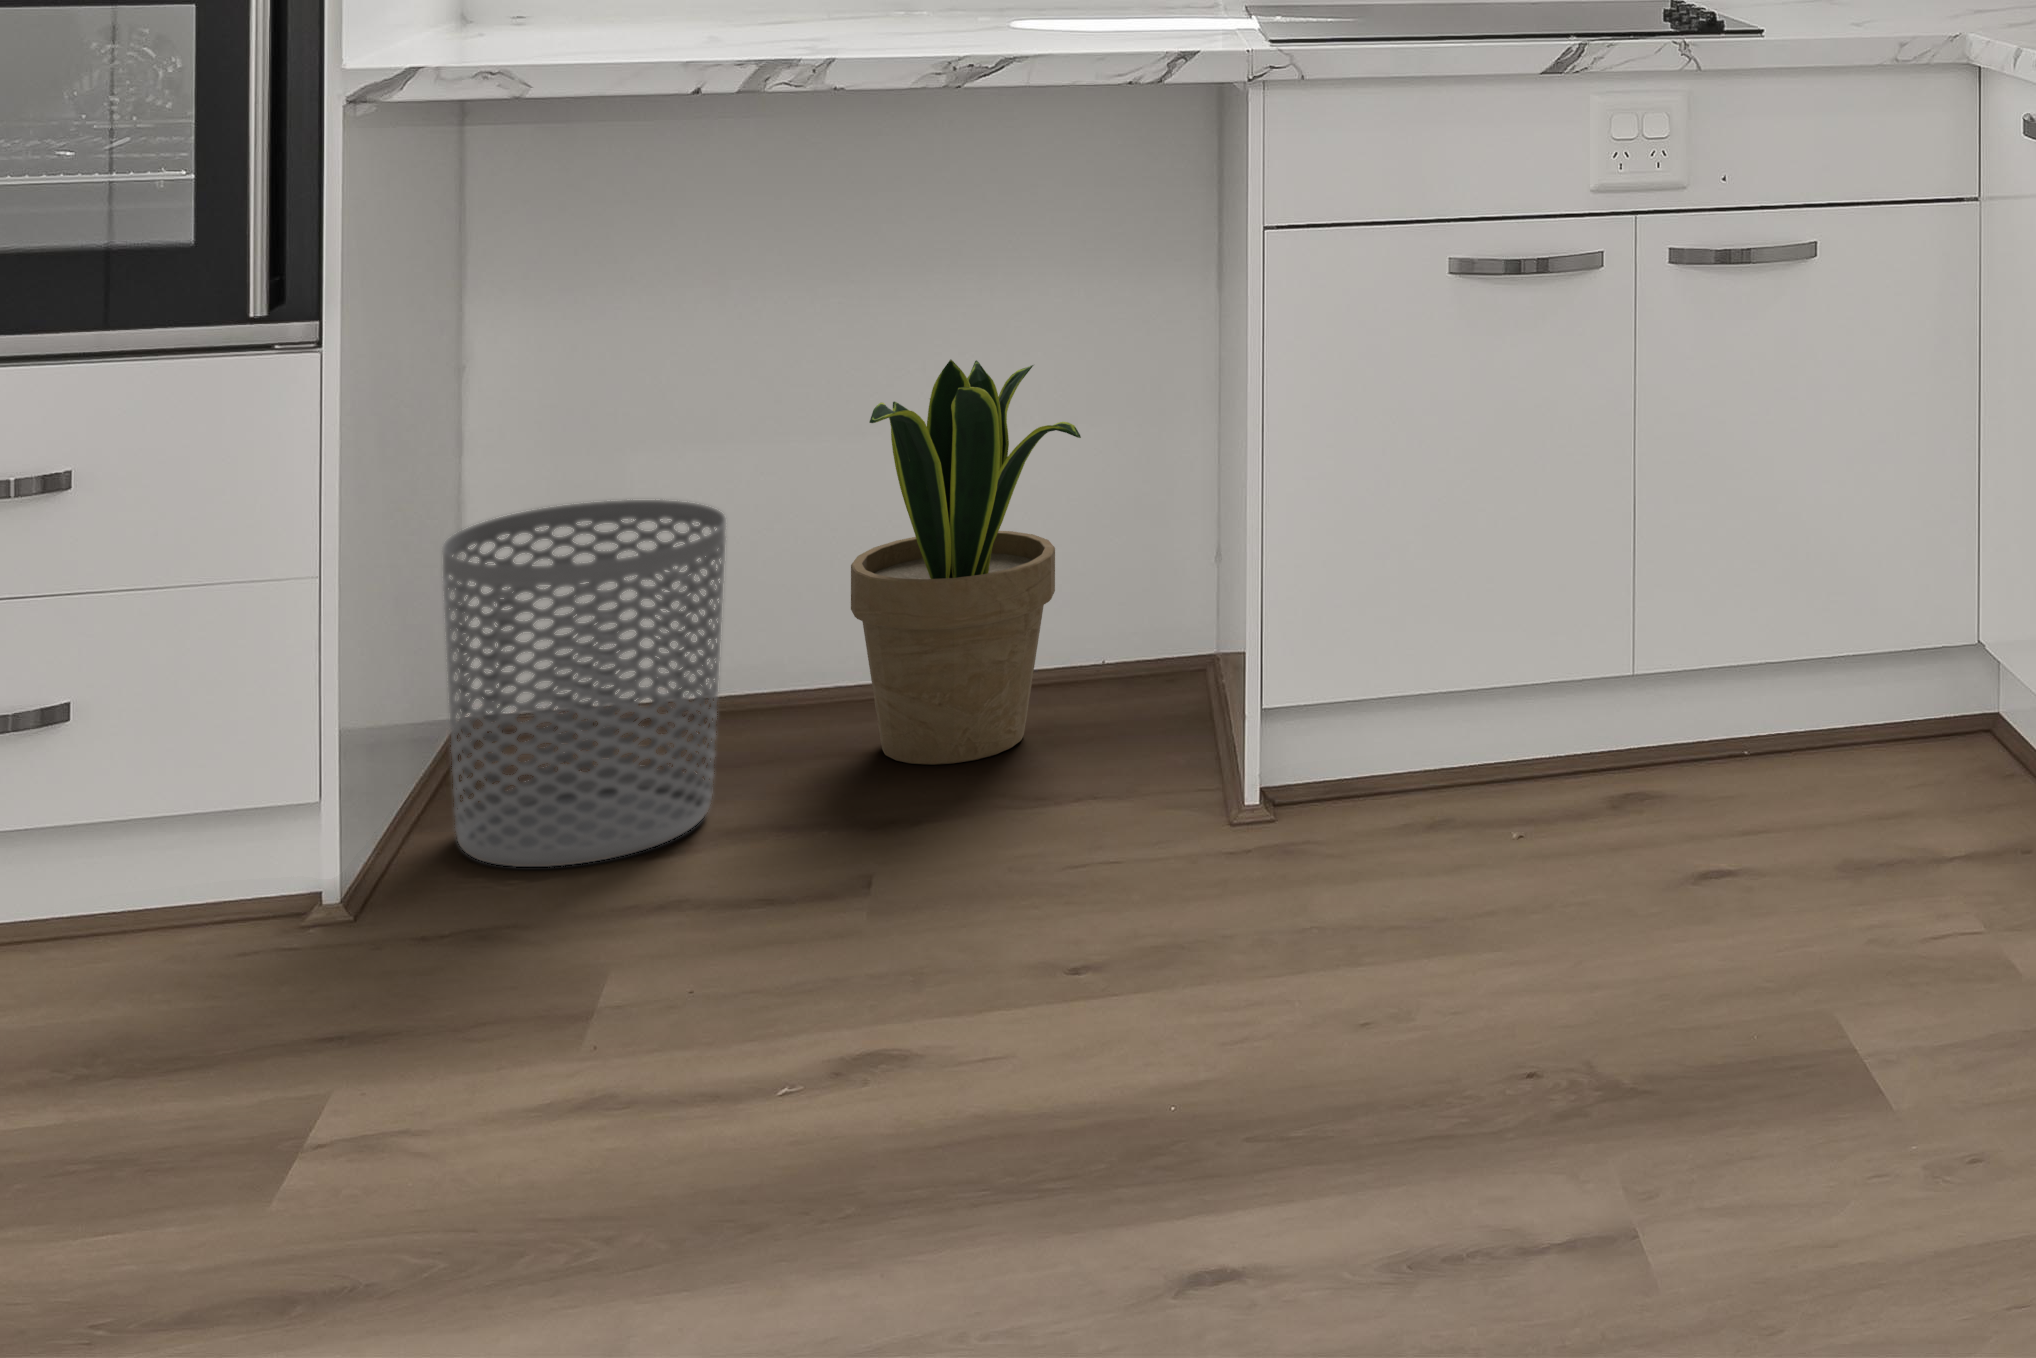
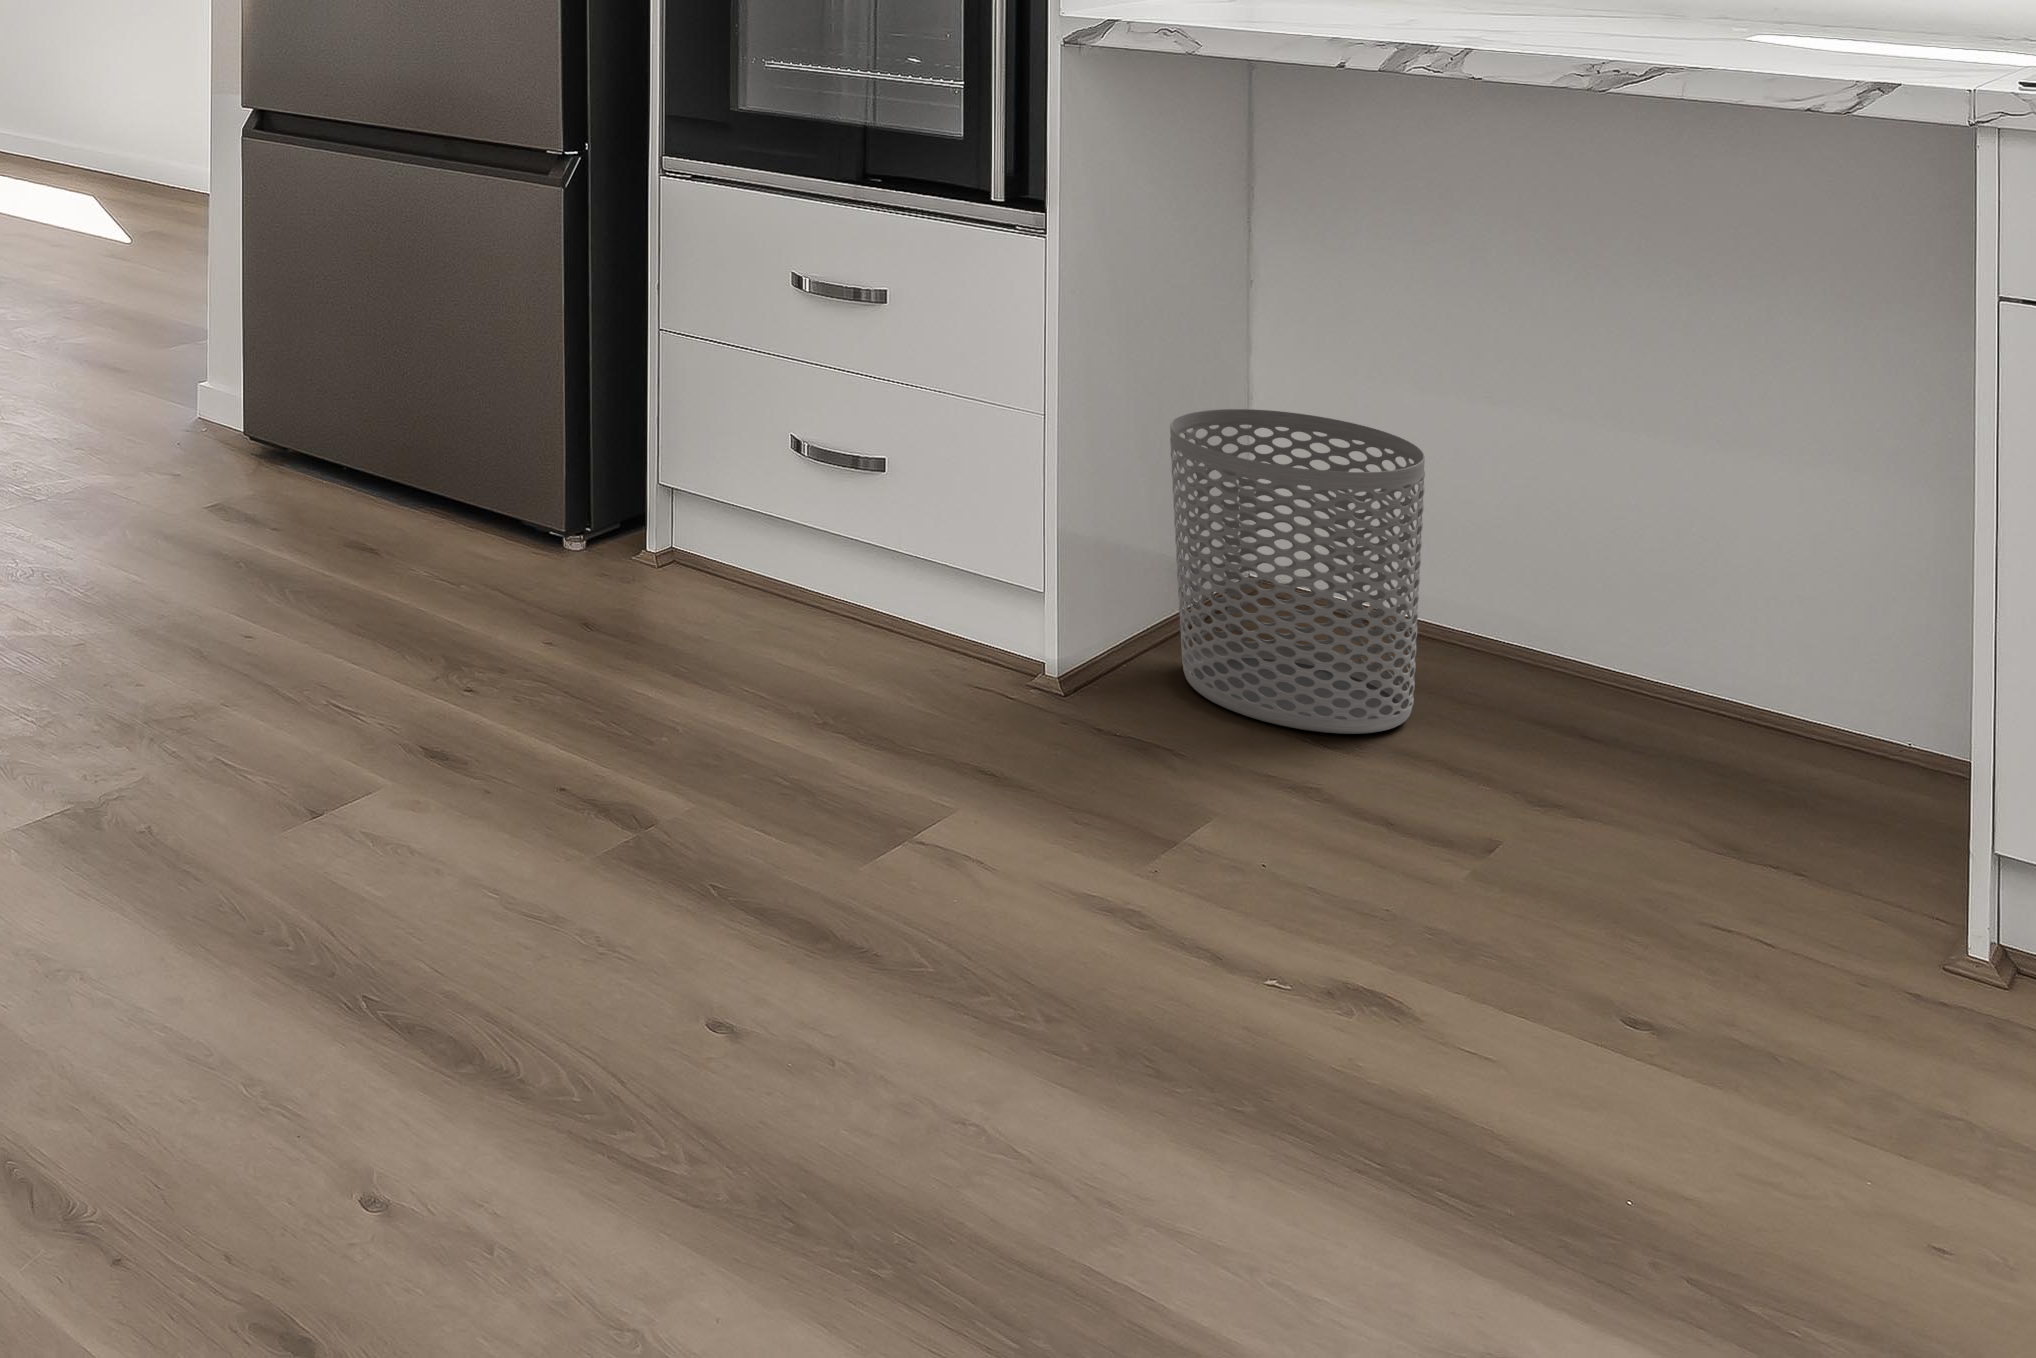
potted plant: present [851,359,1081,765] -> none [1577,369,1842,787]

